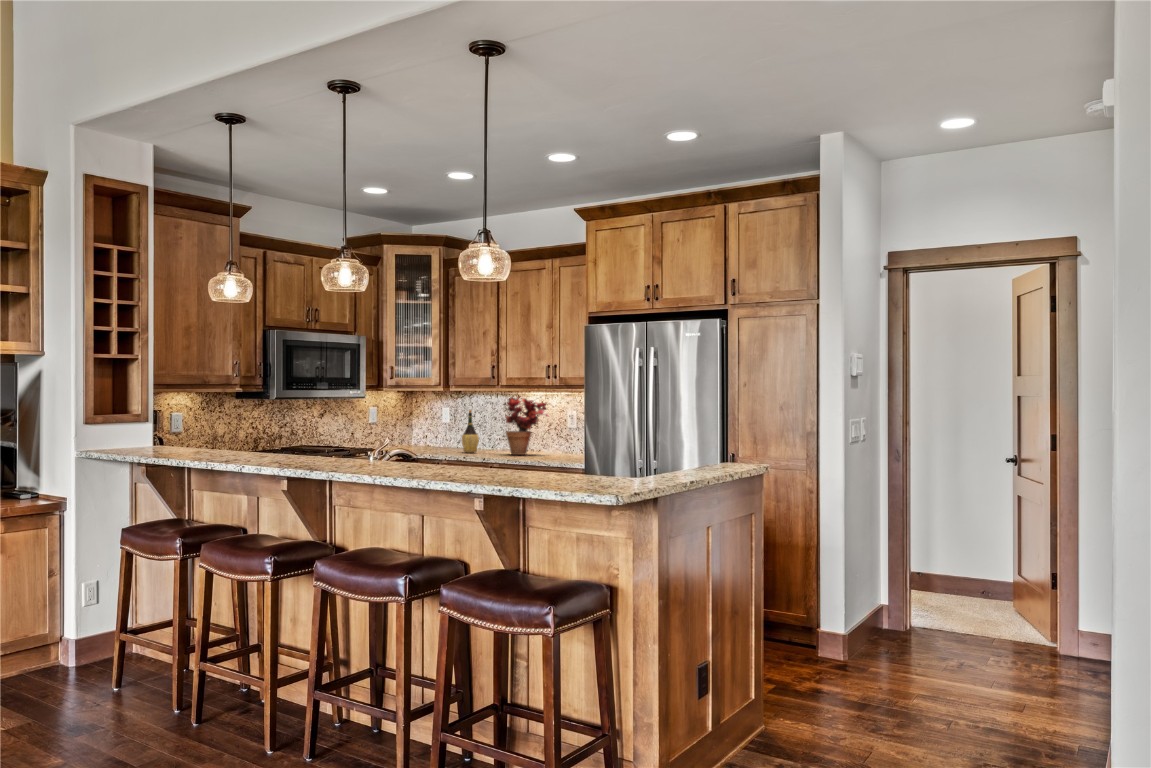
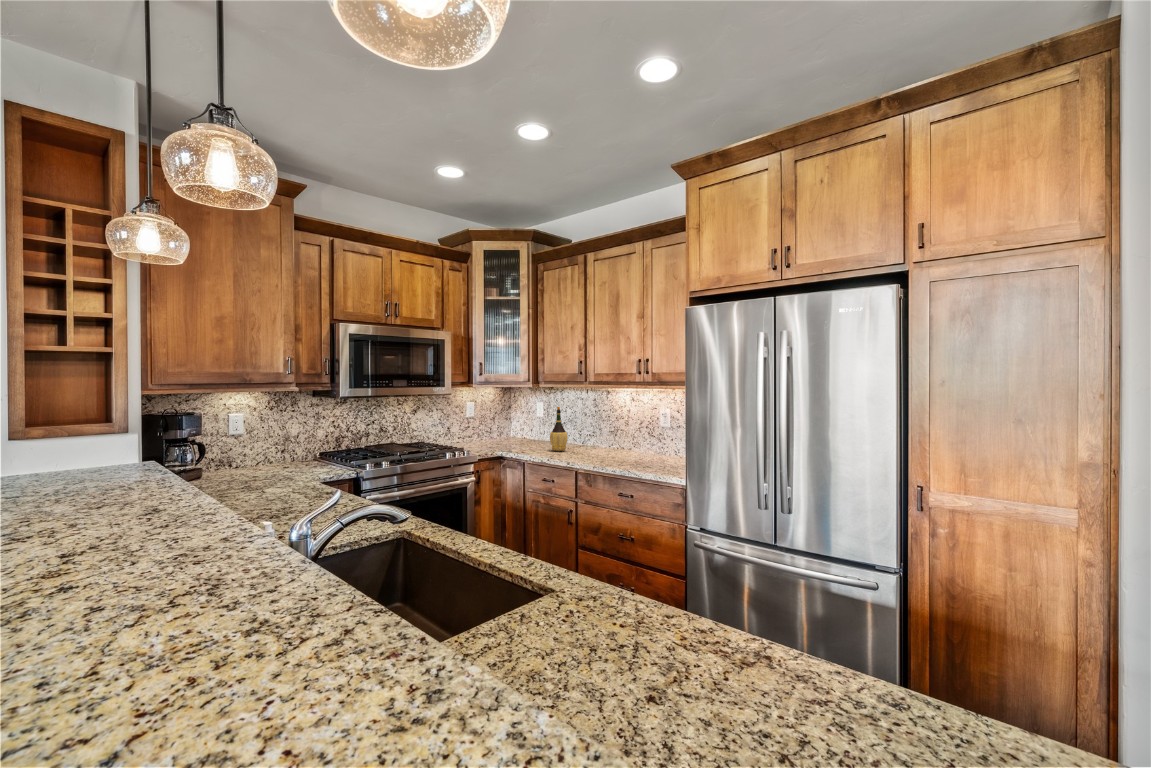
potted plant: present [506,398,548,455] -> none [594,394,640,455]

